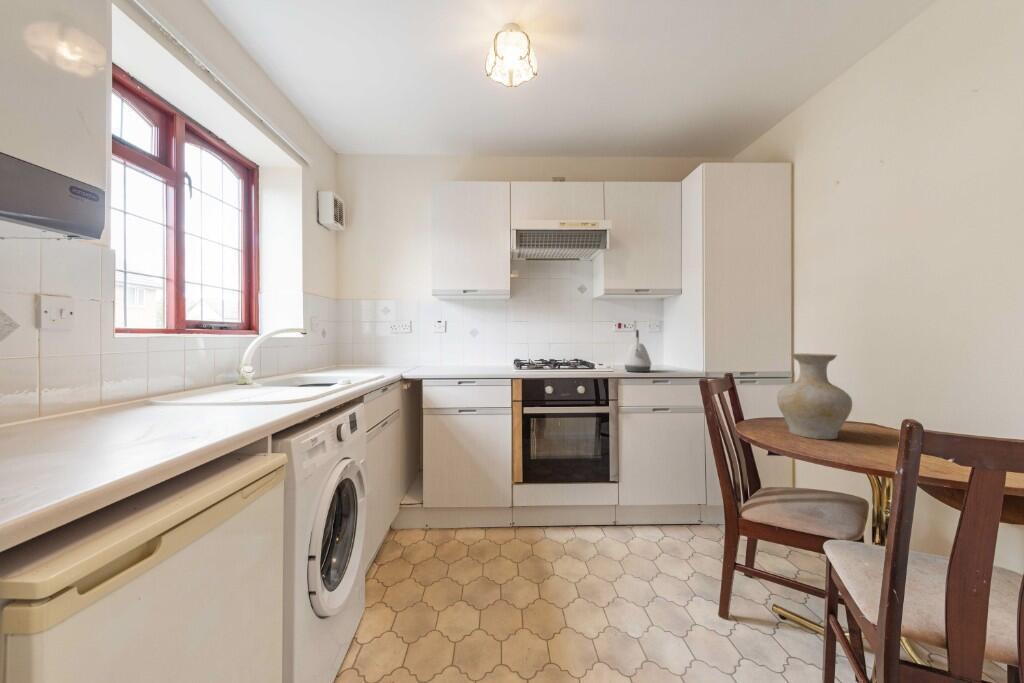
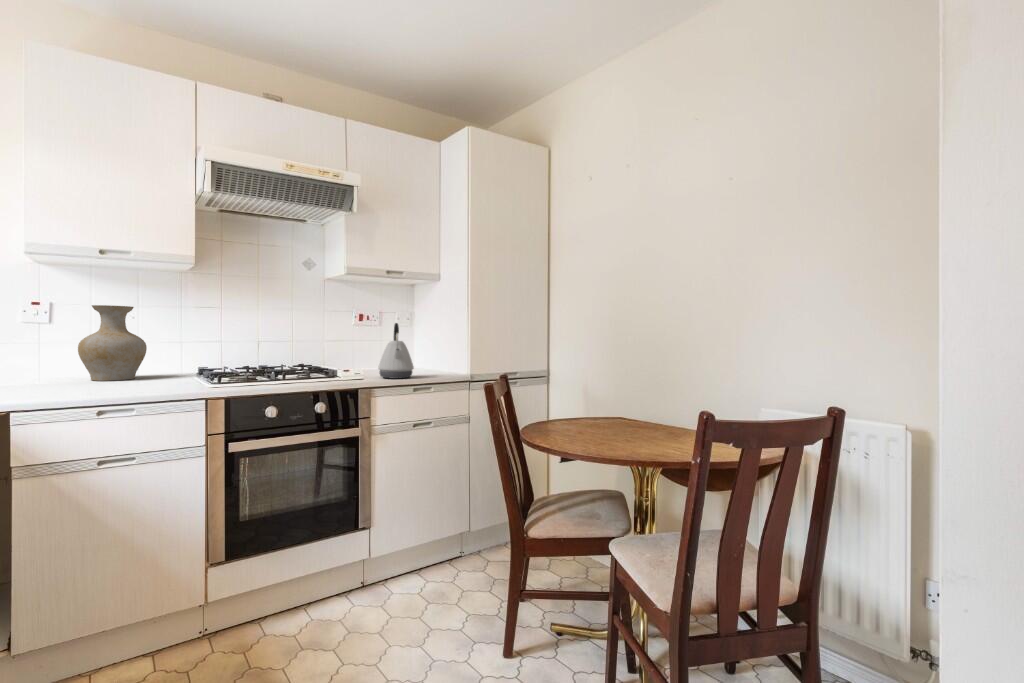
vase: present [777,354,852,439] -> present [78,305,147,381]

